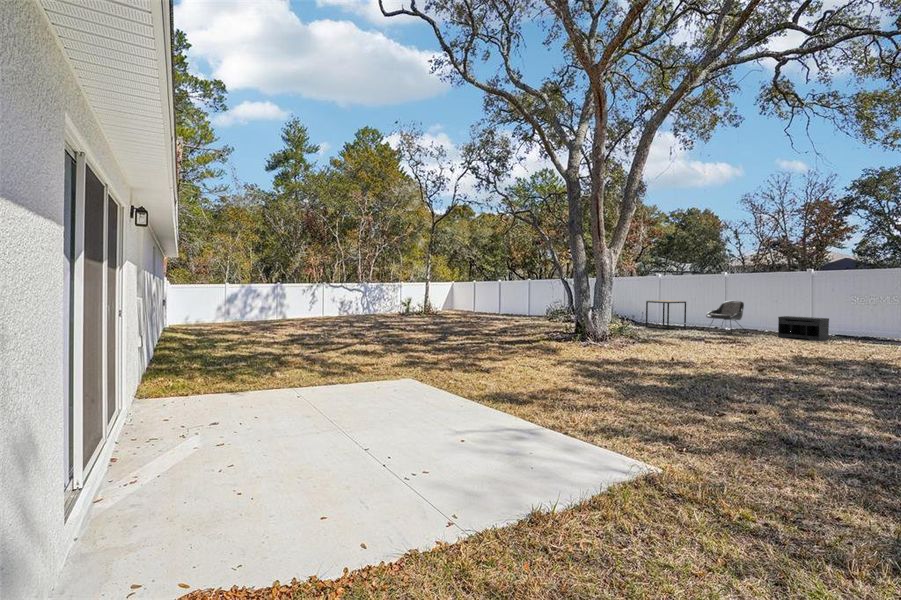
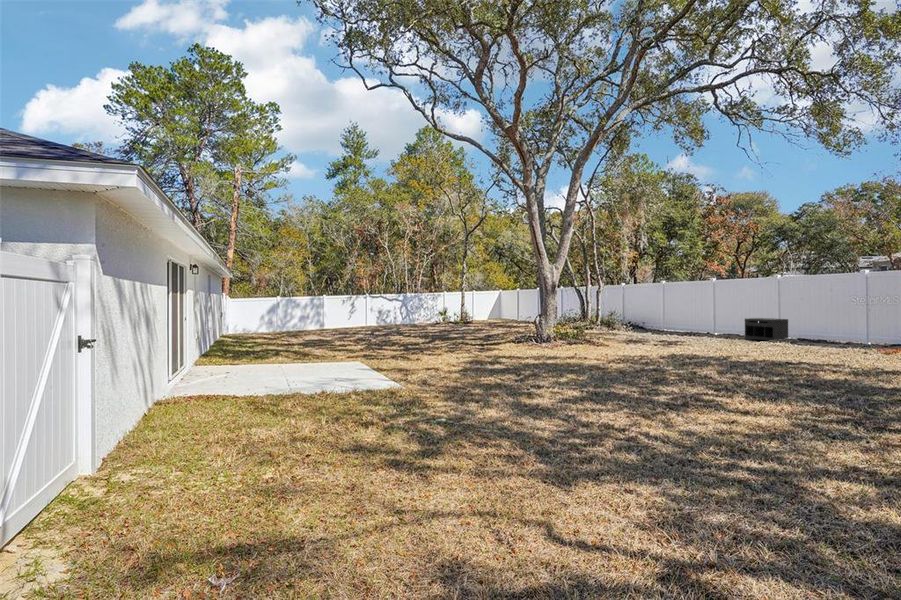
side table: present [646,300,686,329] -> none [644,304,684,334]
lounge chair: present [706,300,744,334] -> none [688,303,728,337]

